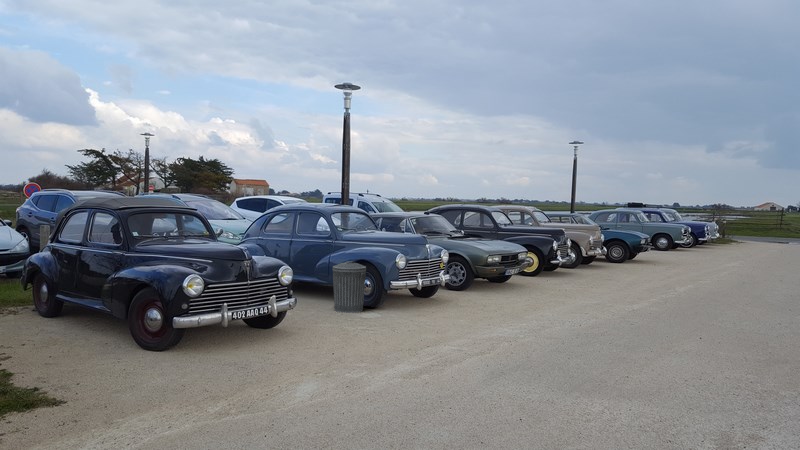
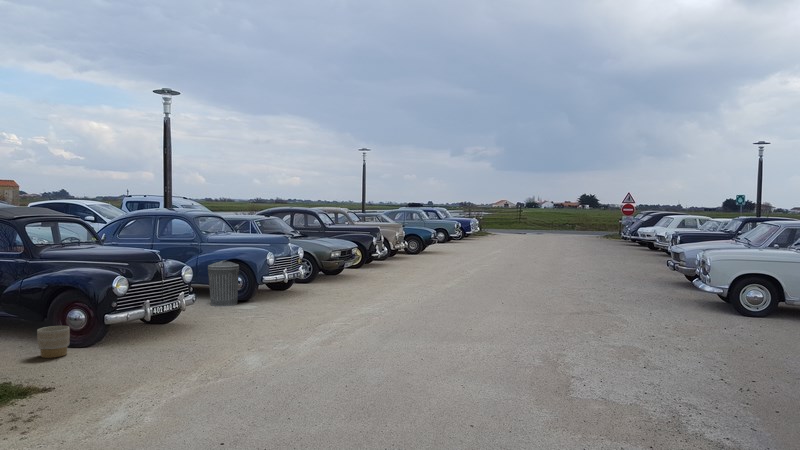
planter: none [113,324,145,358] -> present [37,326,70,358]

